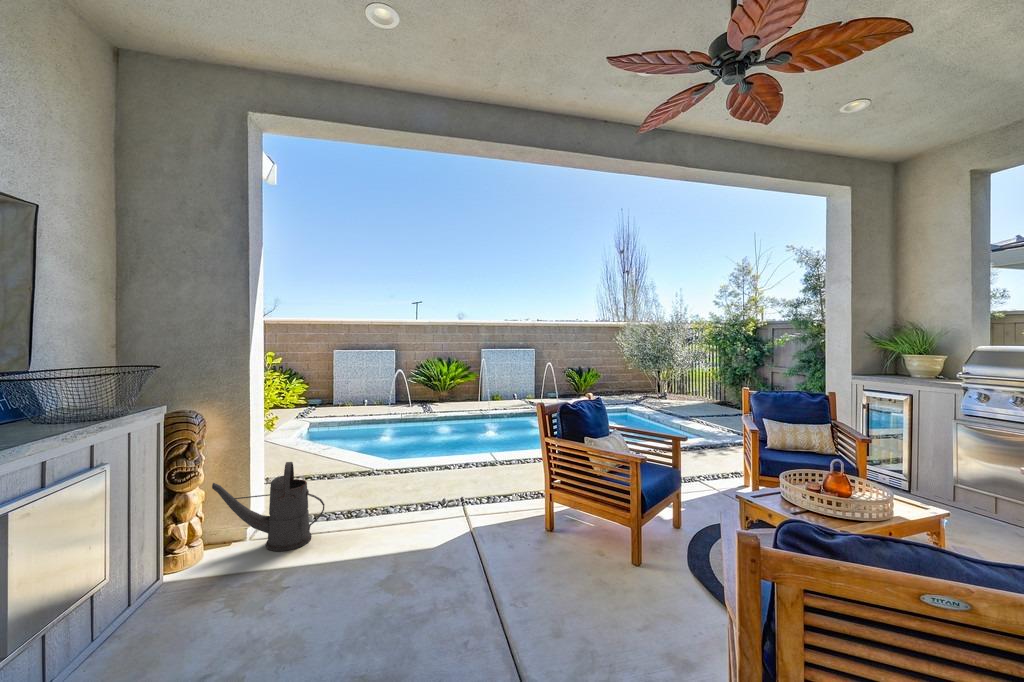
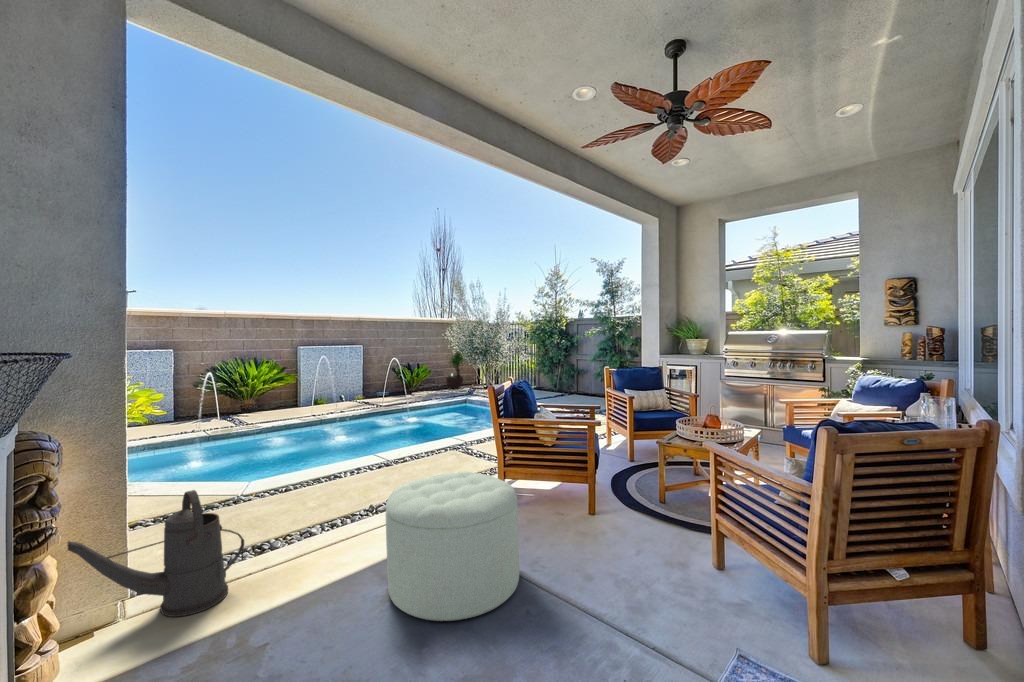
potted tree: none [617,357,640,396] -> present [446,352,464,388]
ottoman: none [387,483,507,620] -> present [386,472,519,622]

